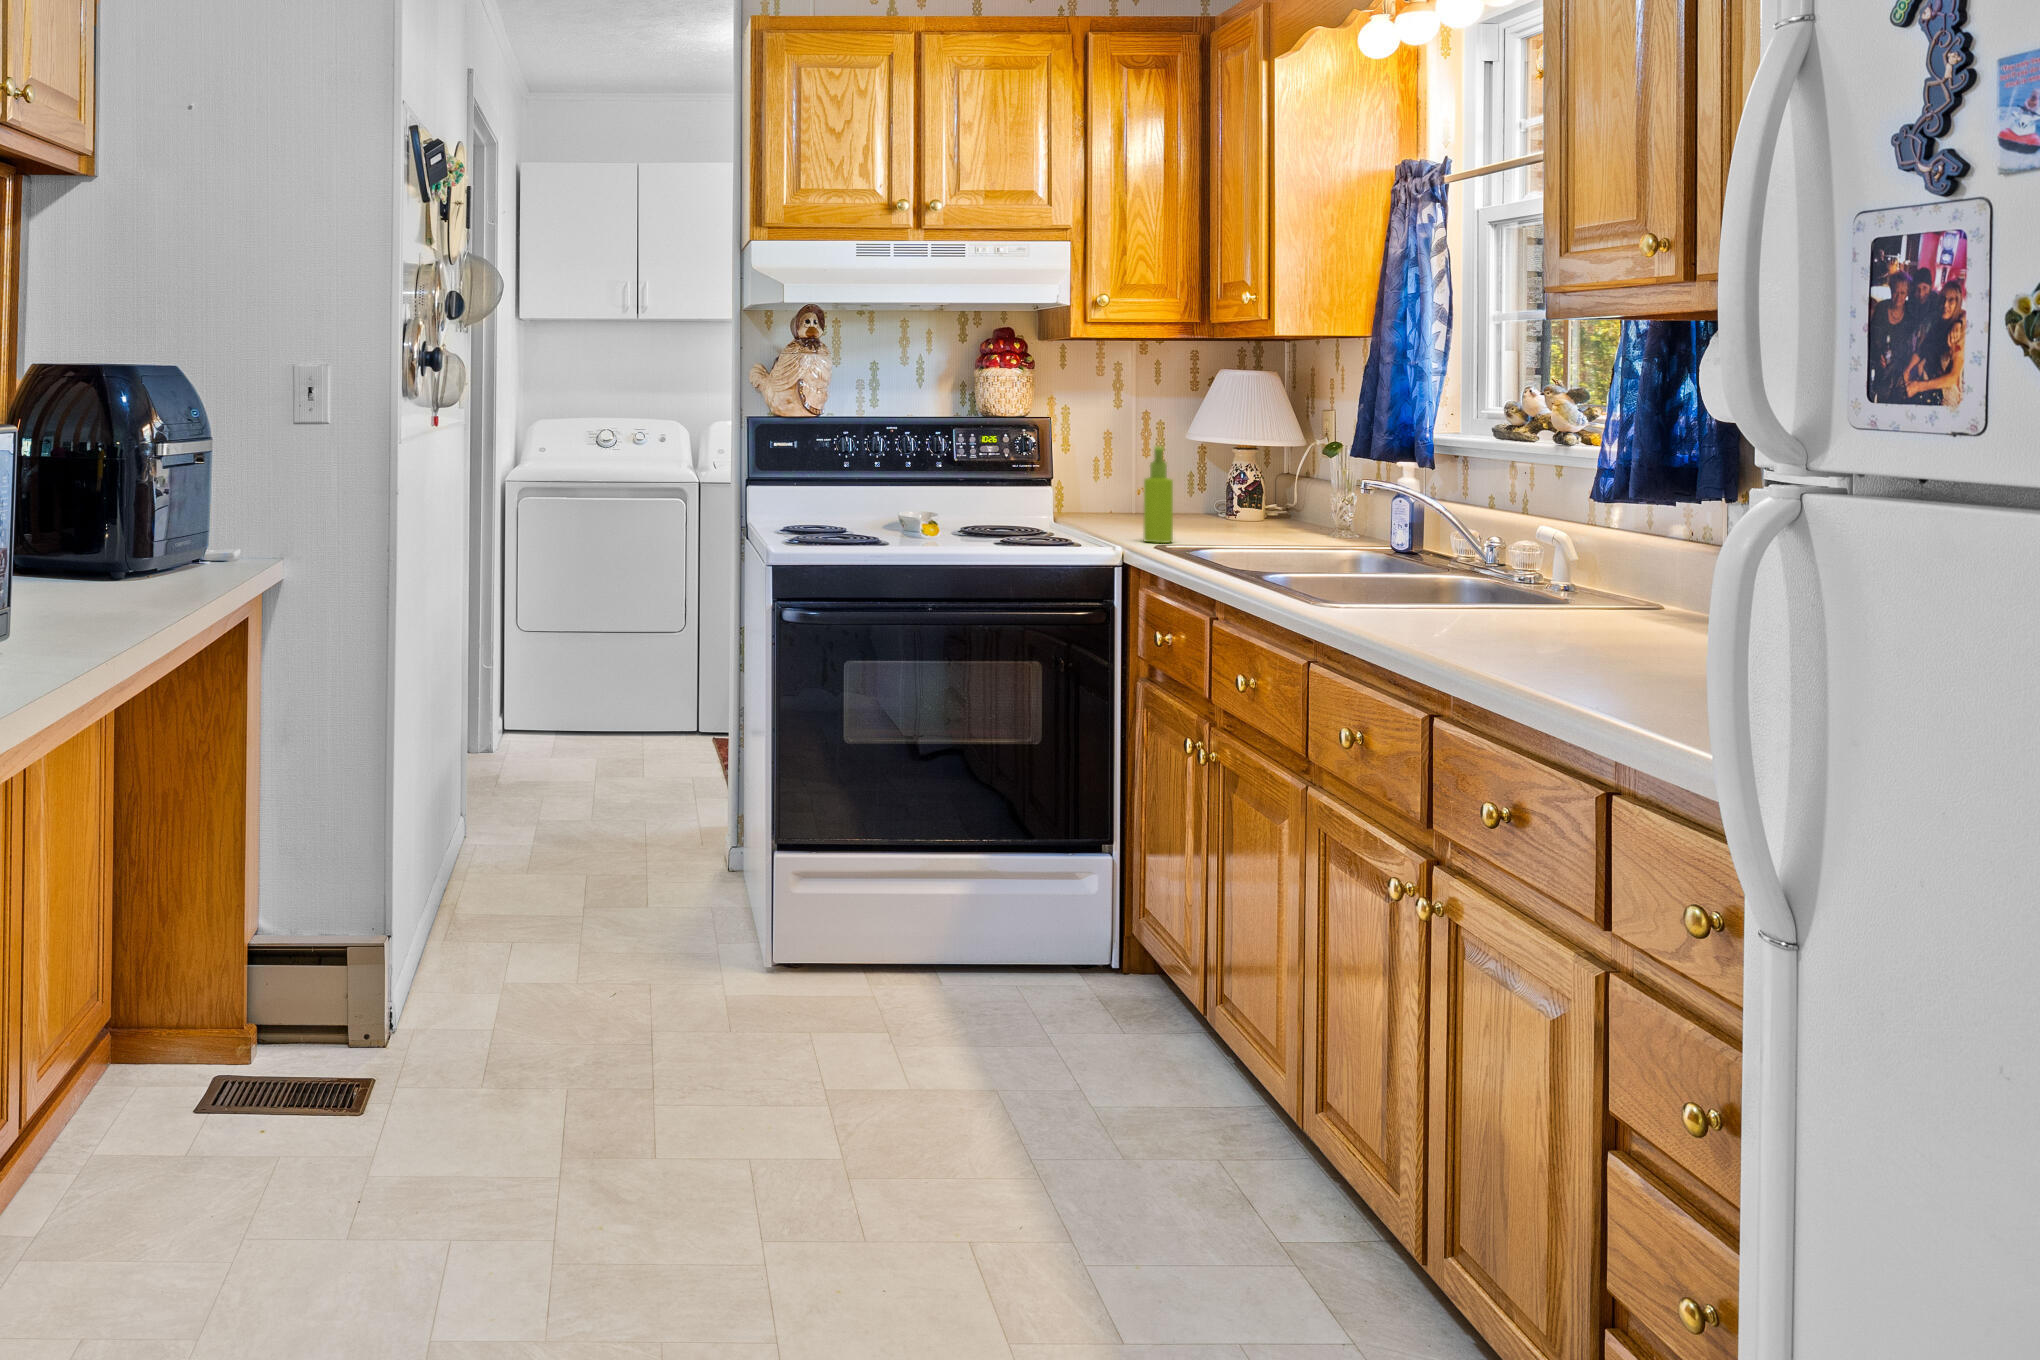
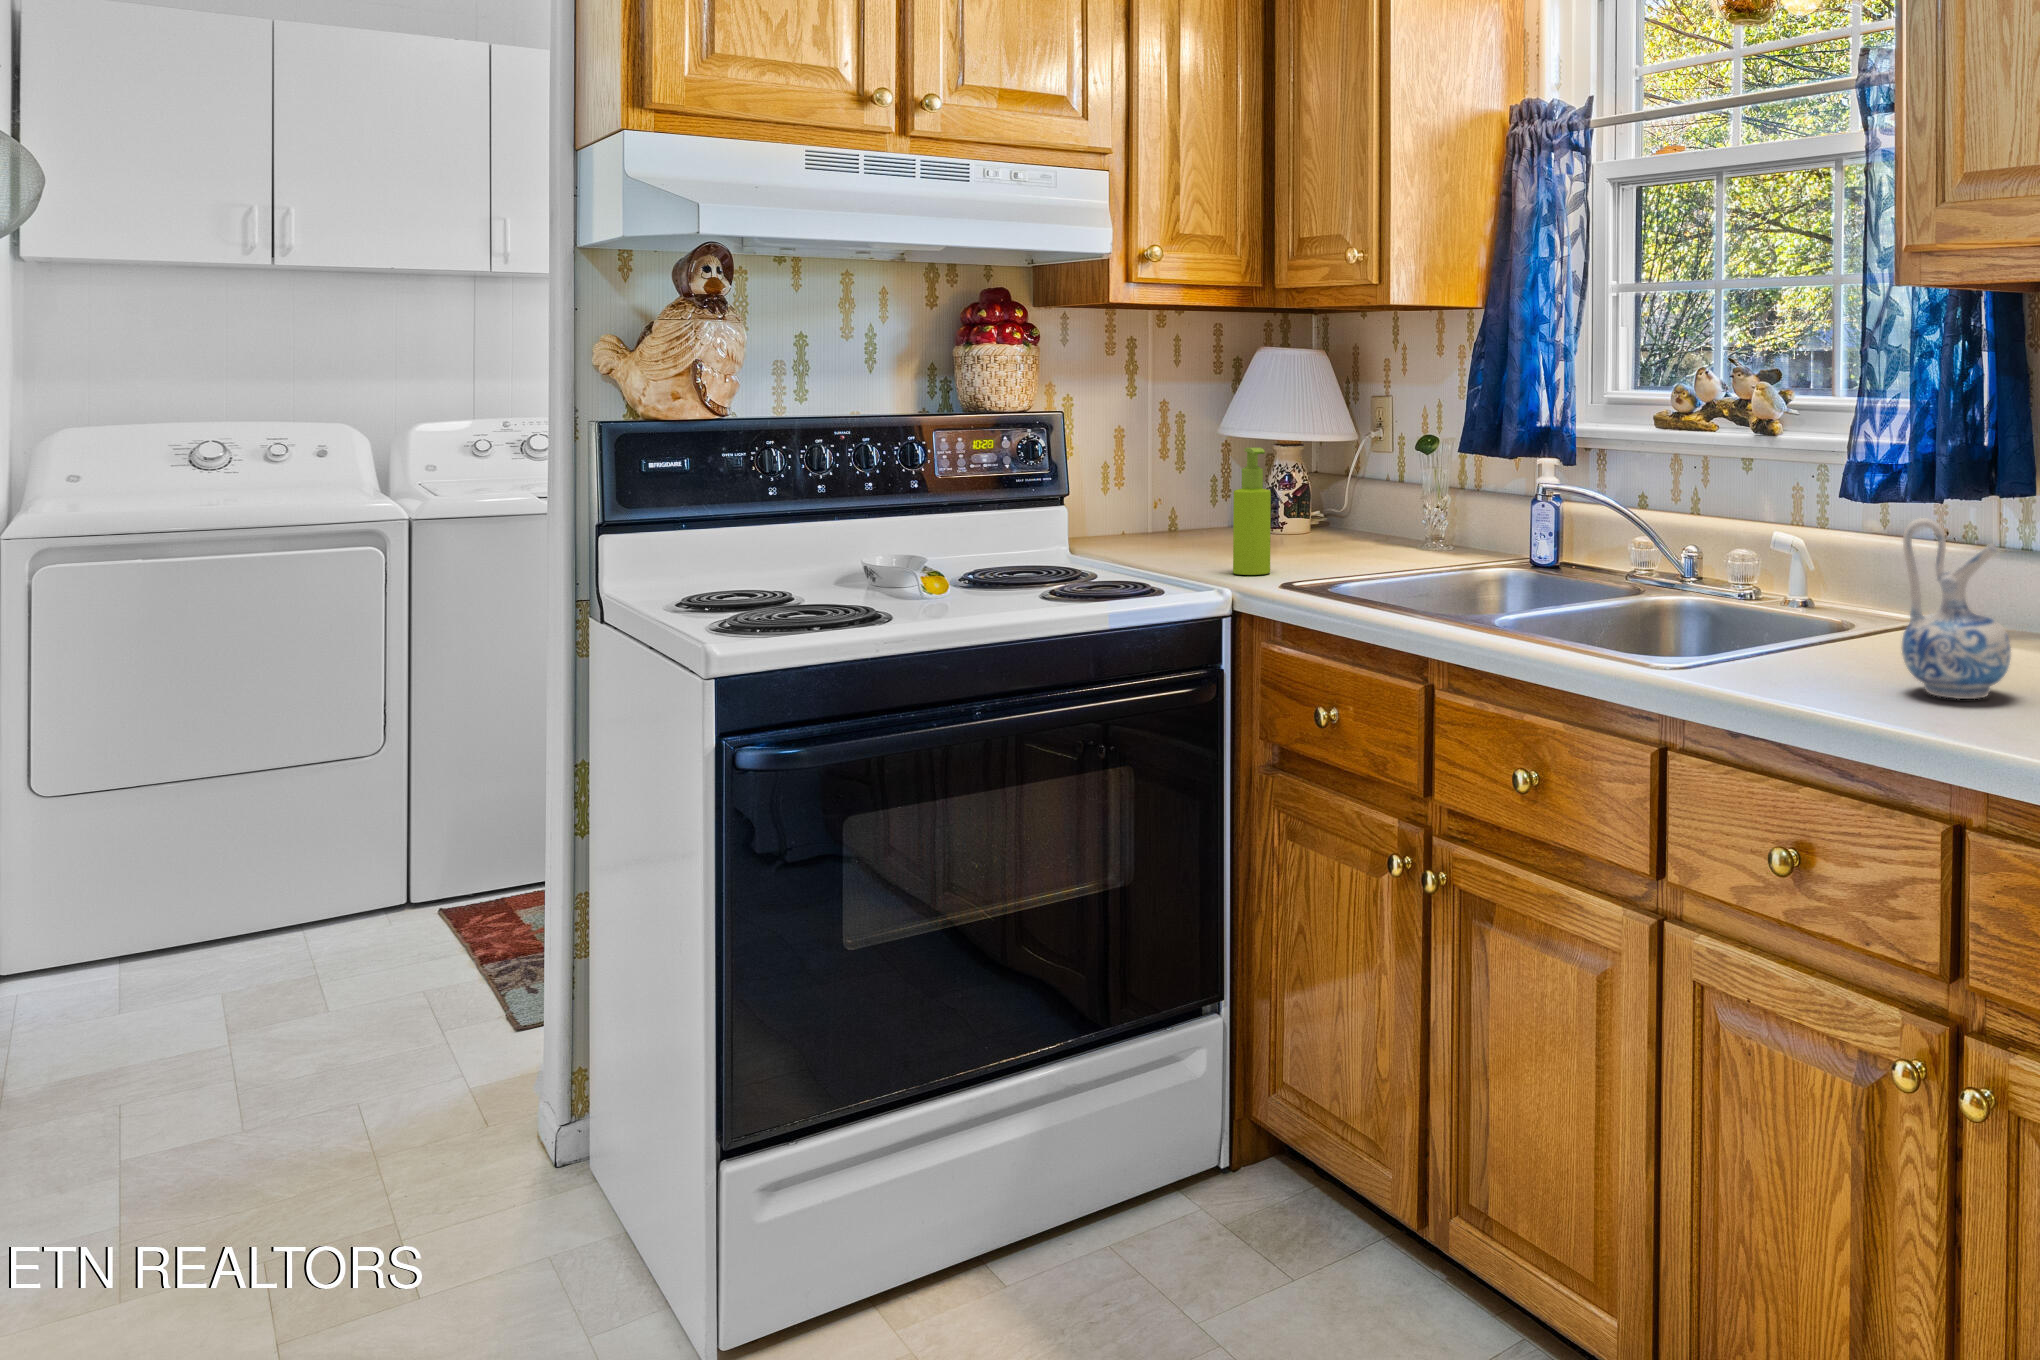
ceramic pitcher: none [1450,502,1541,644] -> present [1902,518,2011,699]

